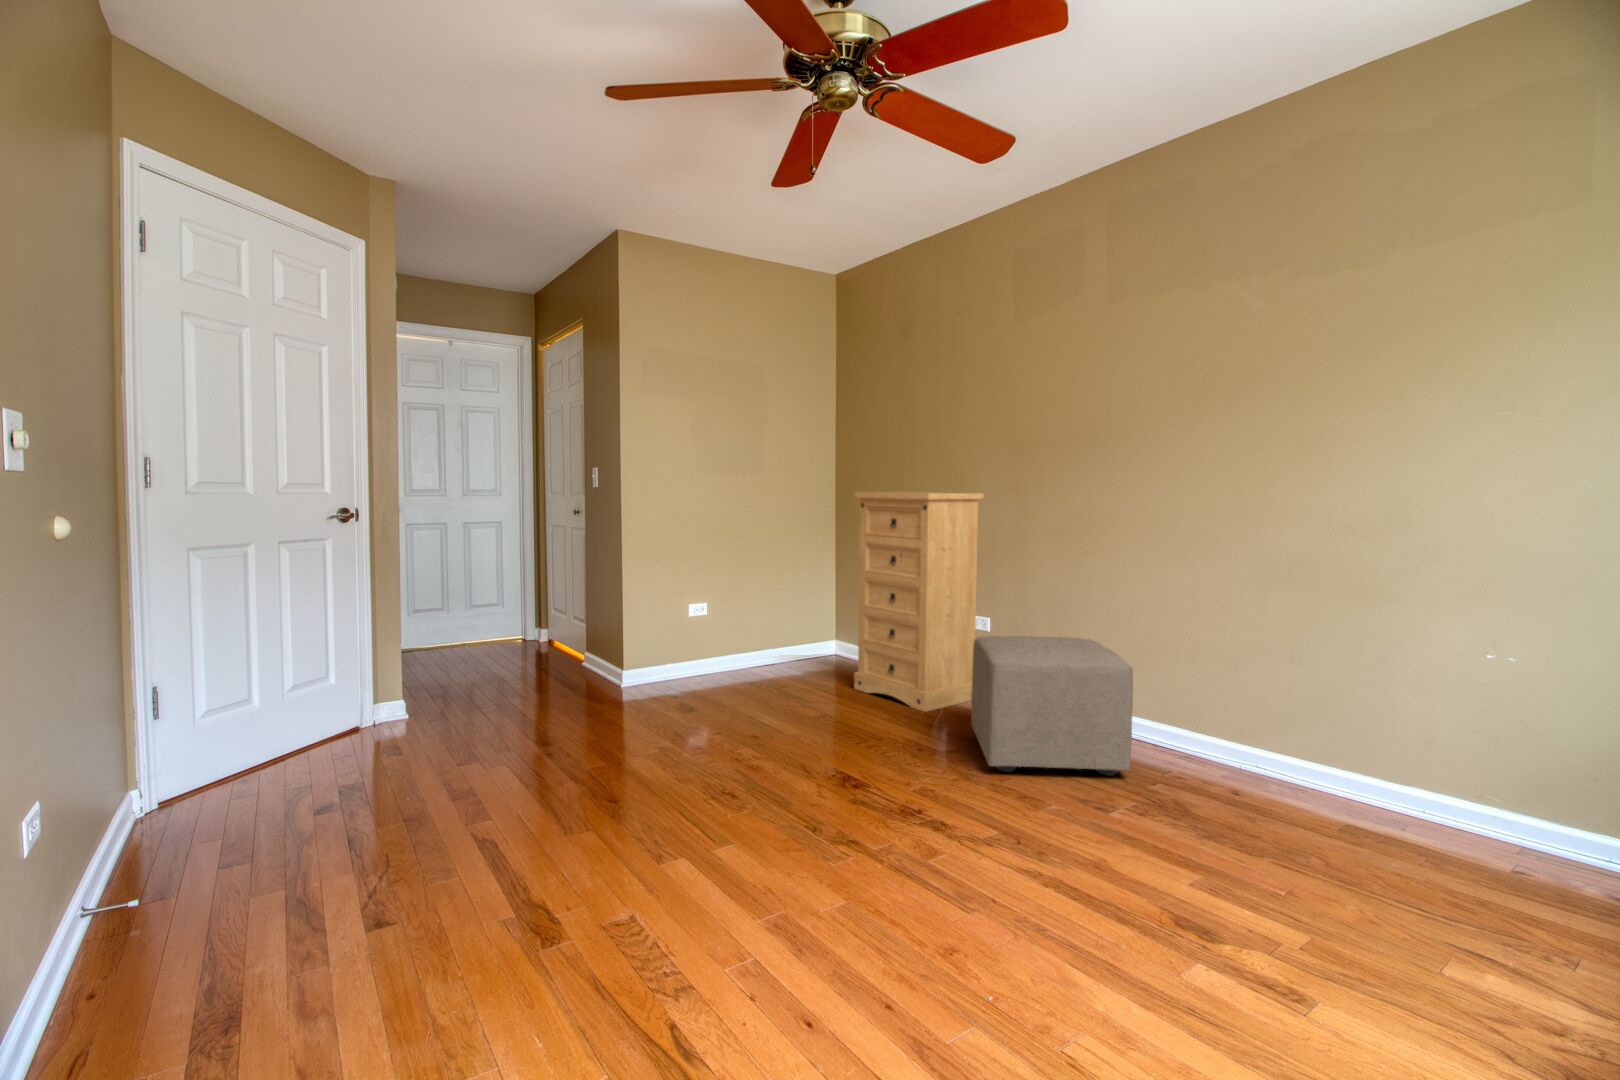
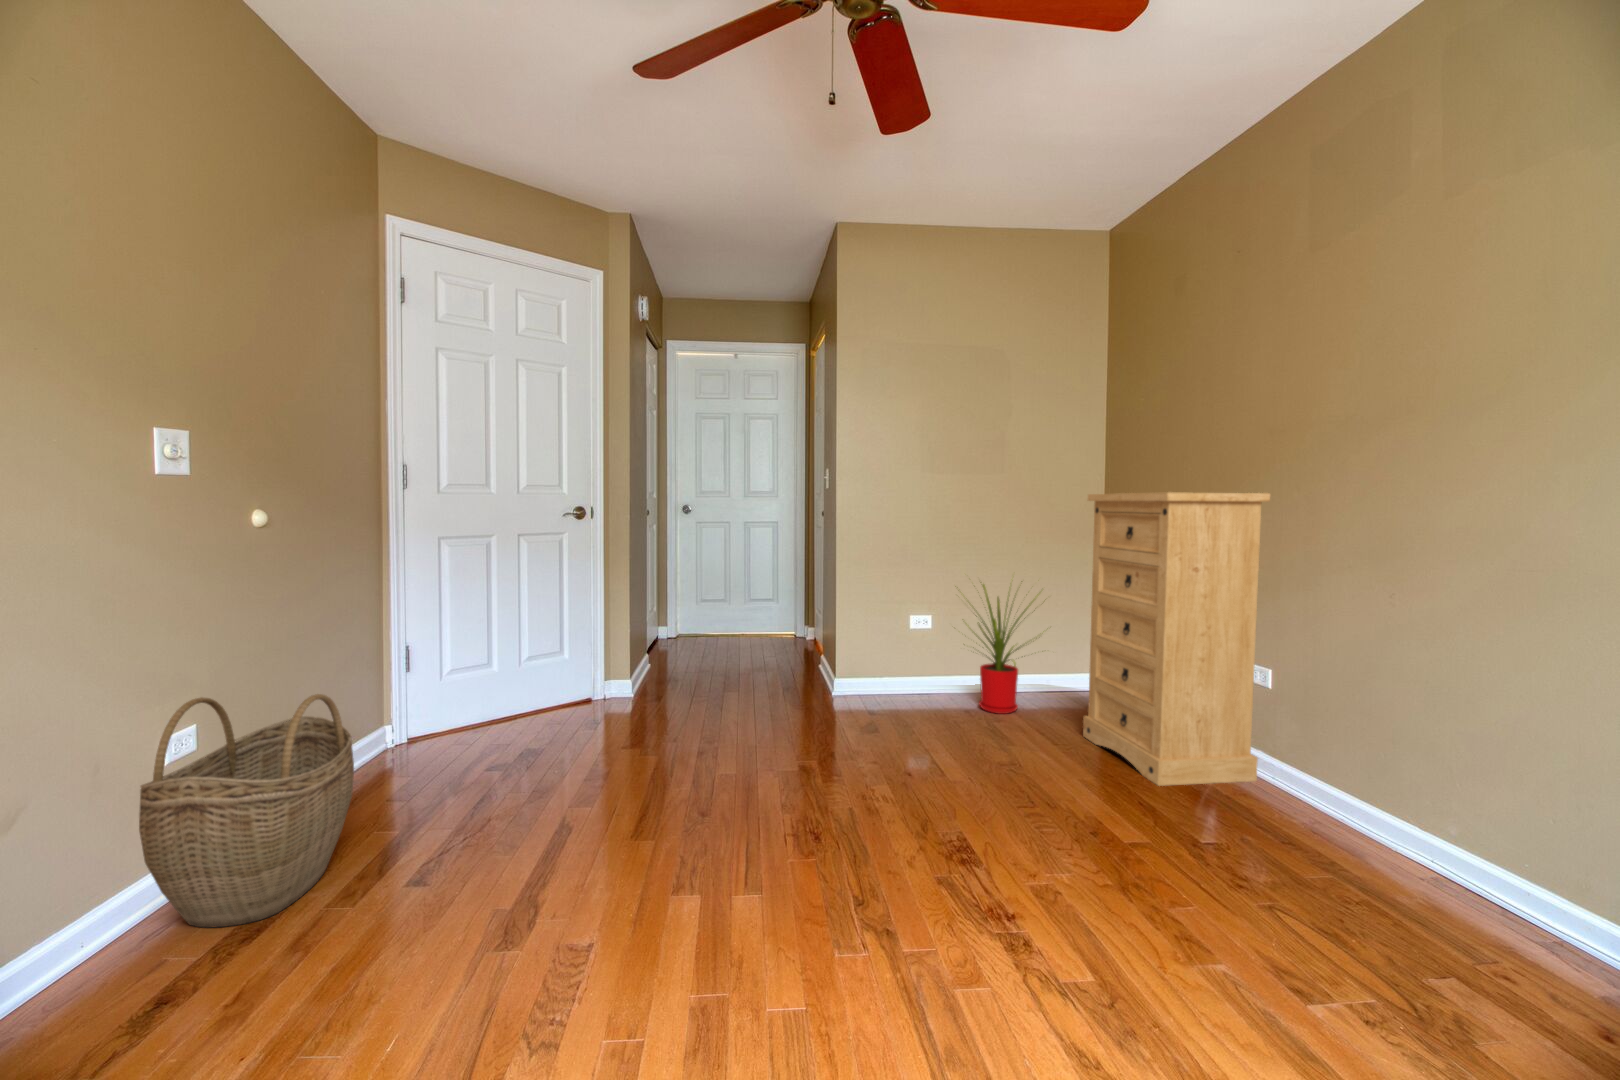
house plant: none [733,559,825,683] -> present [955,581,1044,714]
ottoman: present [971,636,1133,776] -> none [1187,697,1487,986]
woven basket: none [96,724,298,996] -> present [139,694,354,928]

